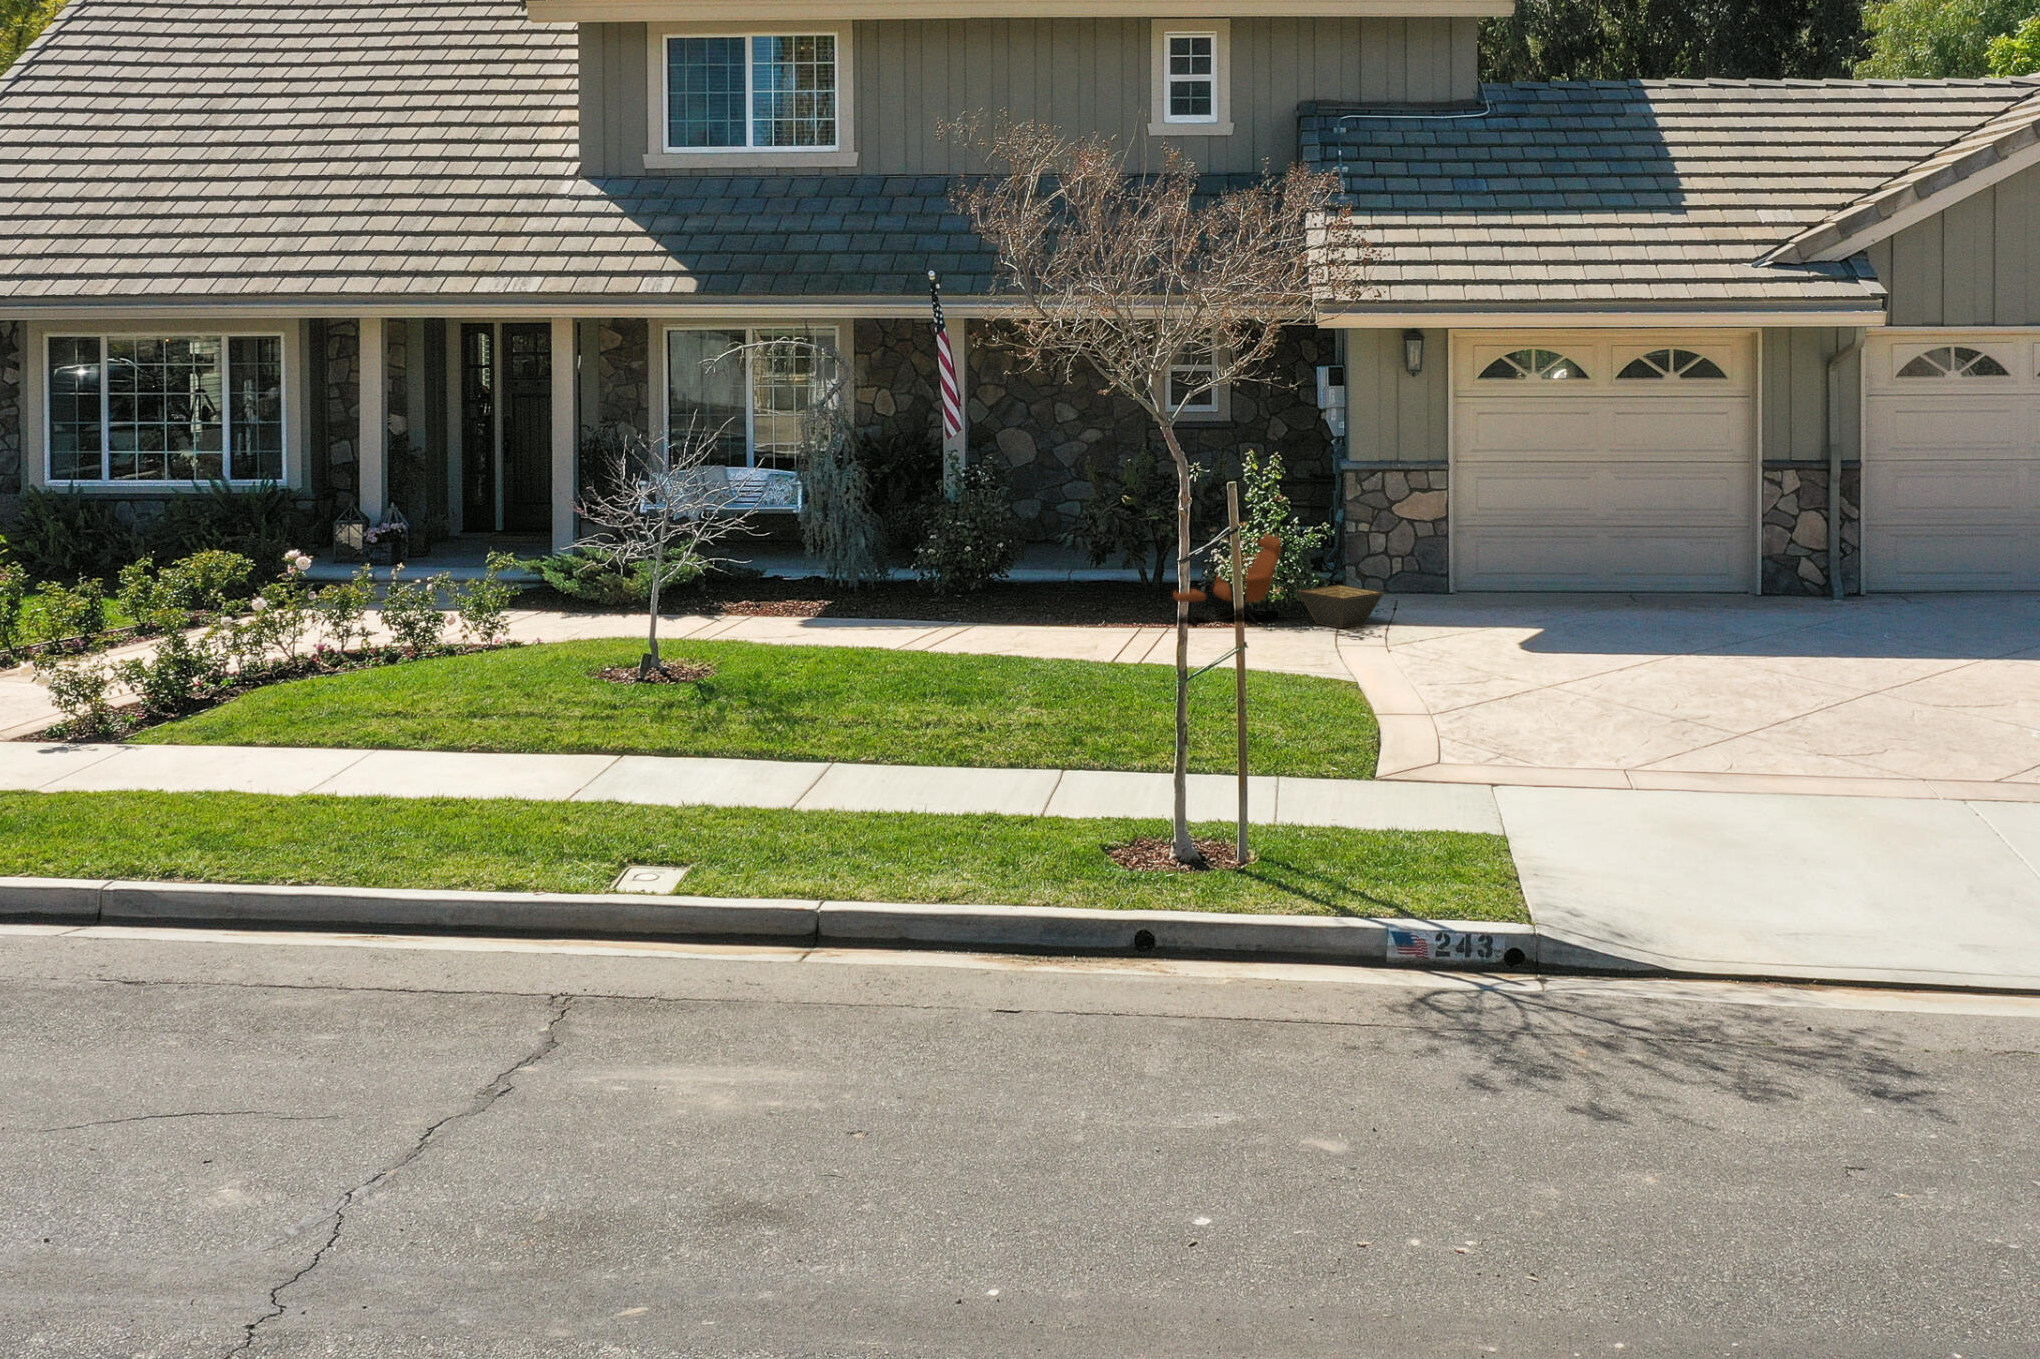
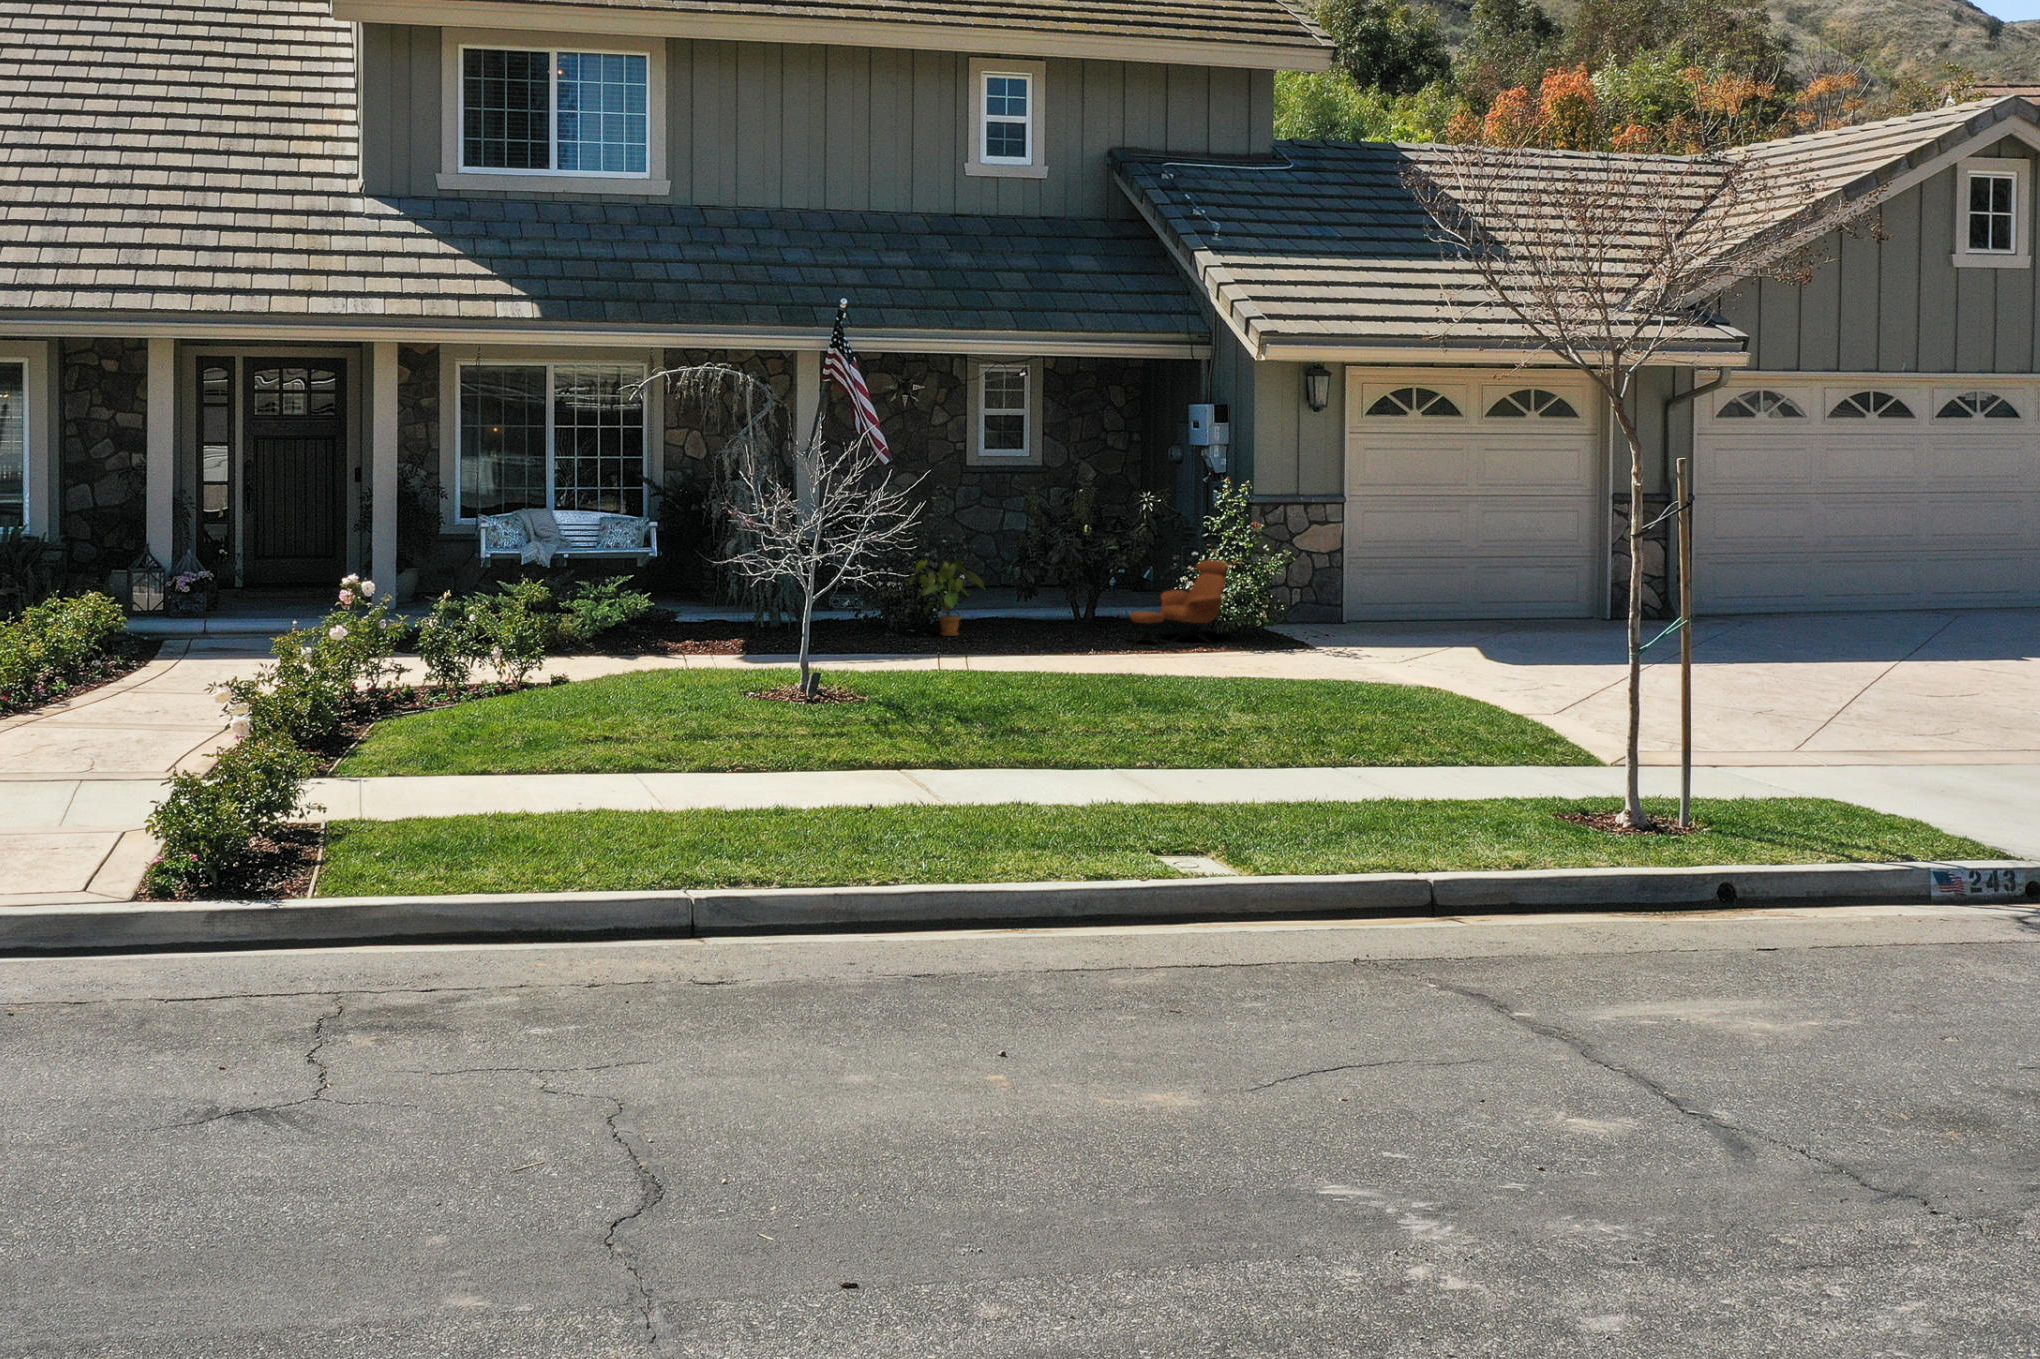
house plant: none [977,529,1053,607] -> present [909,560,984,636]
basket: present [1298,585,1384,628] -> none [1247,607,1325,645]

